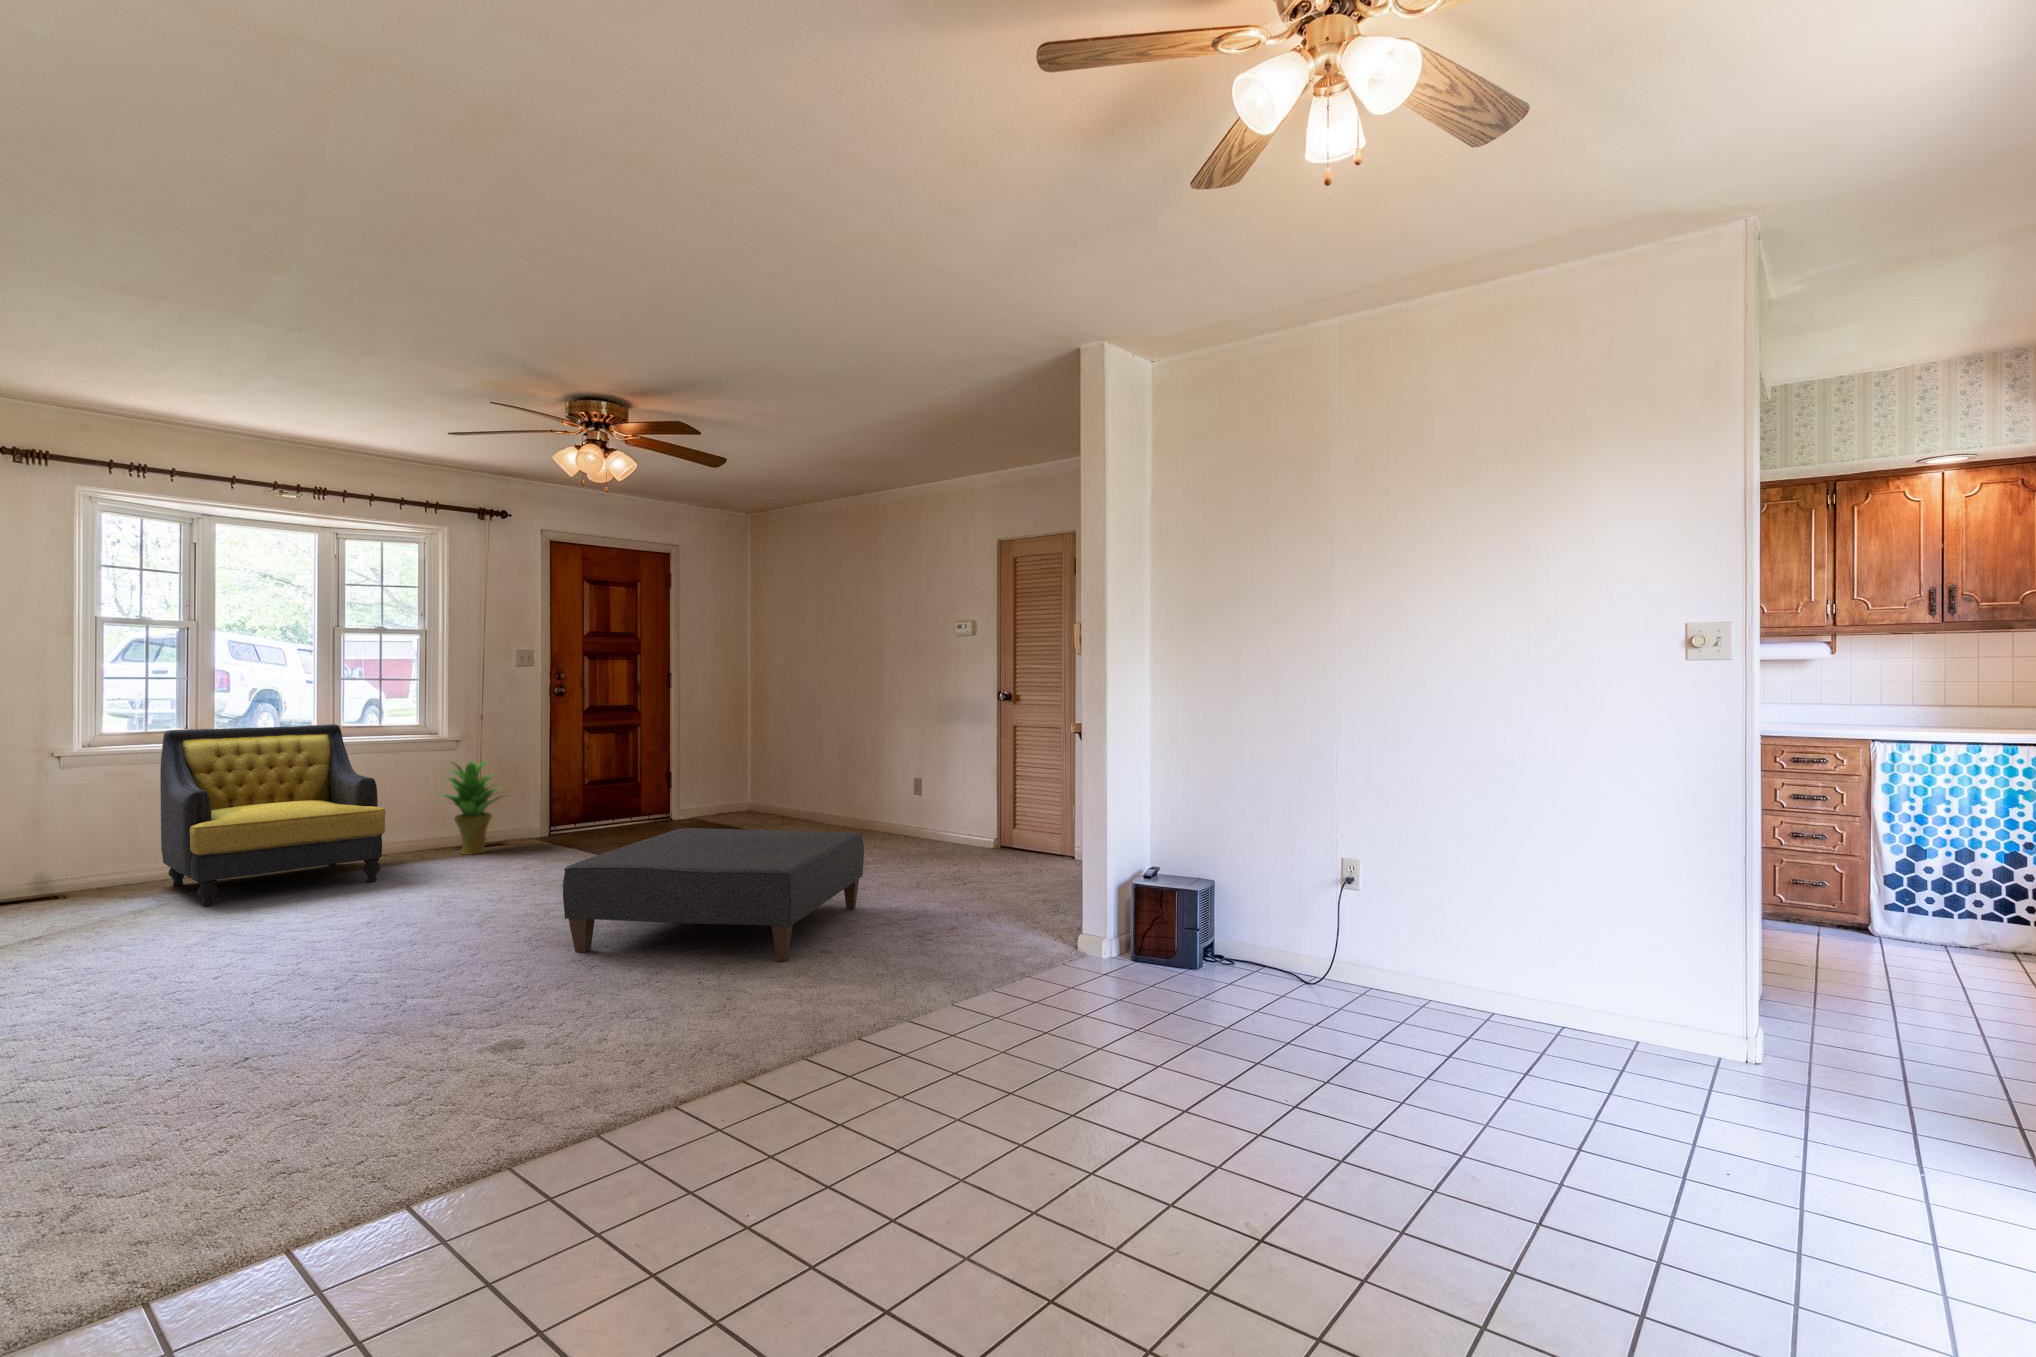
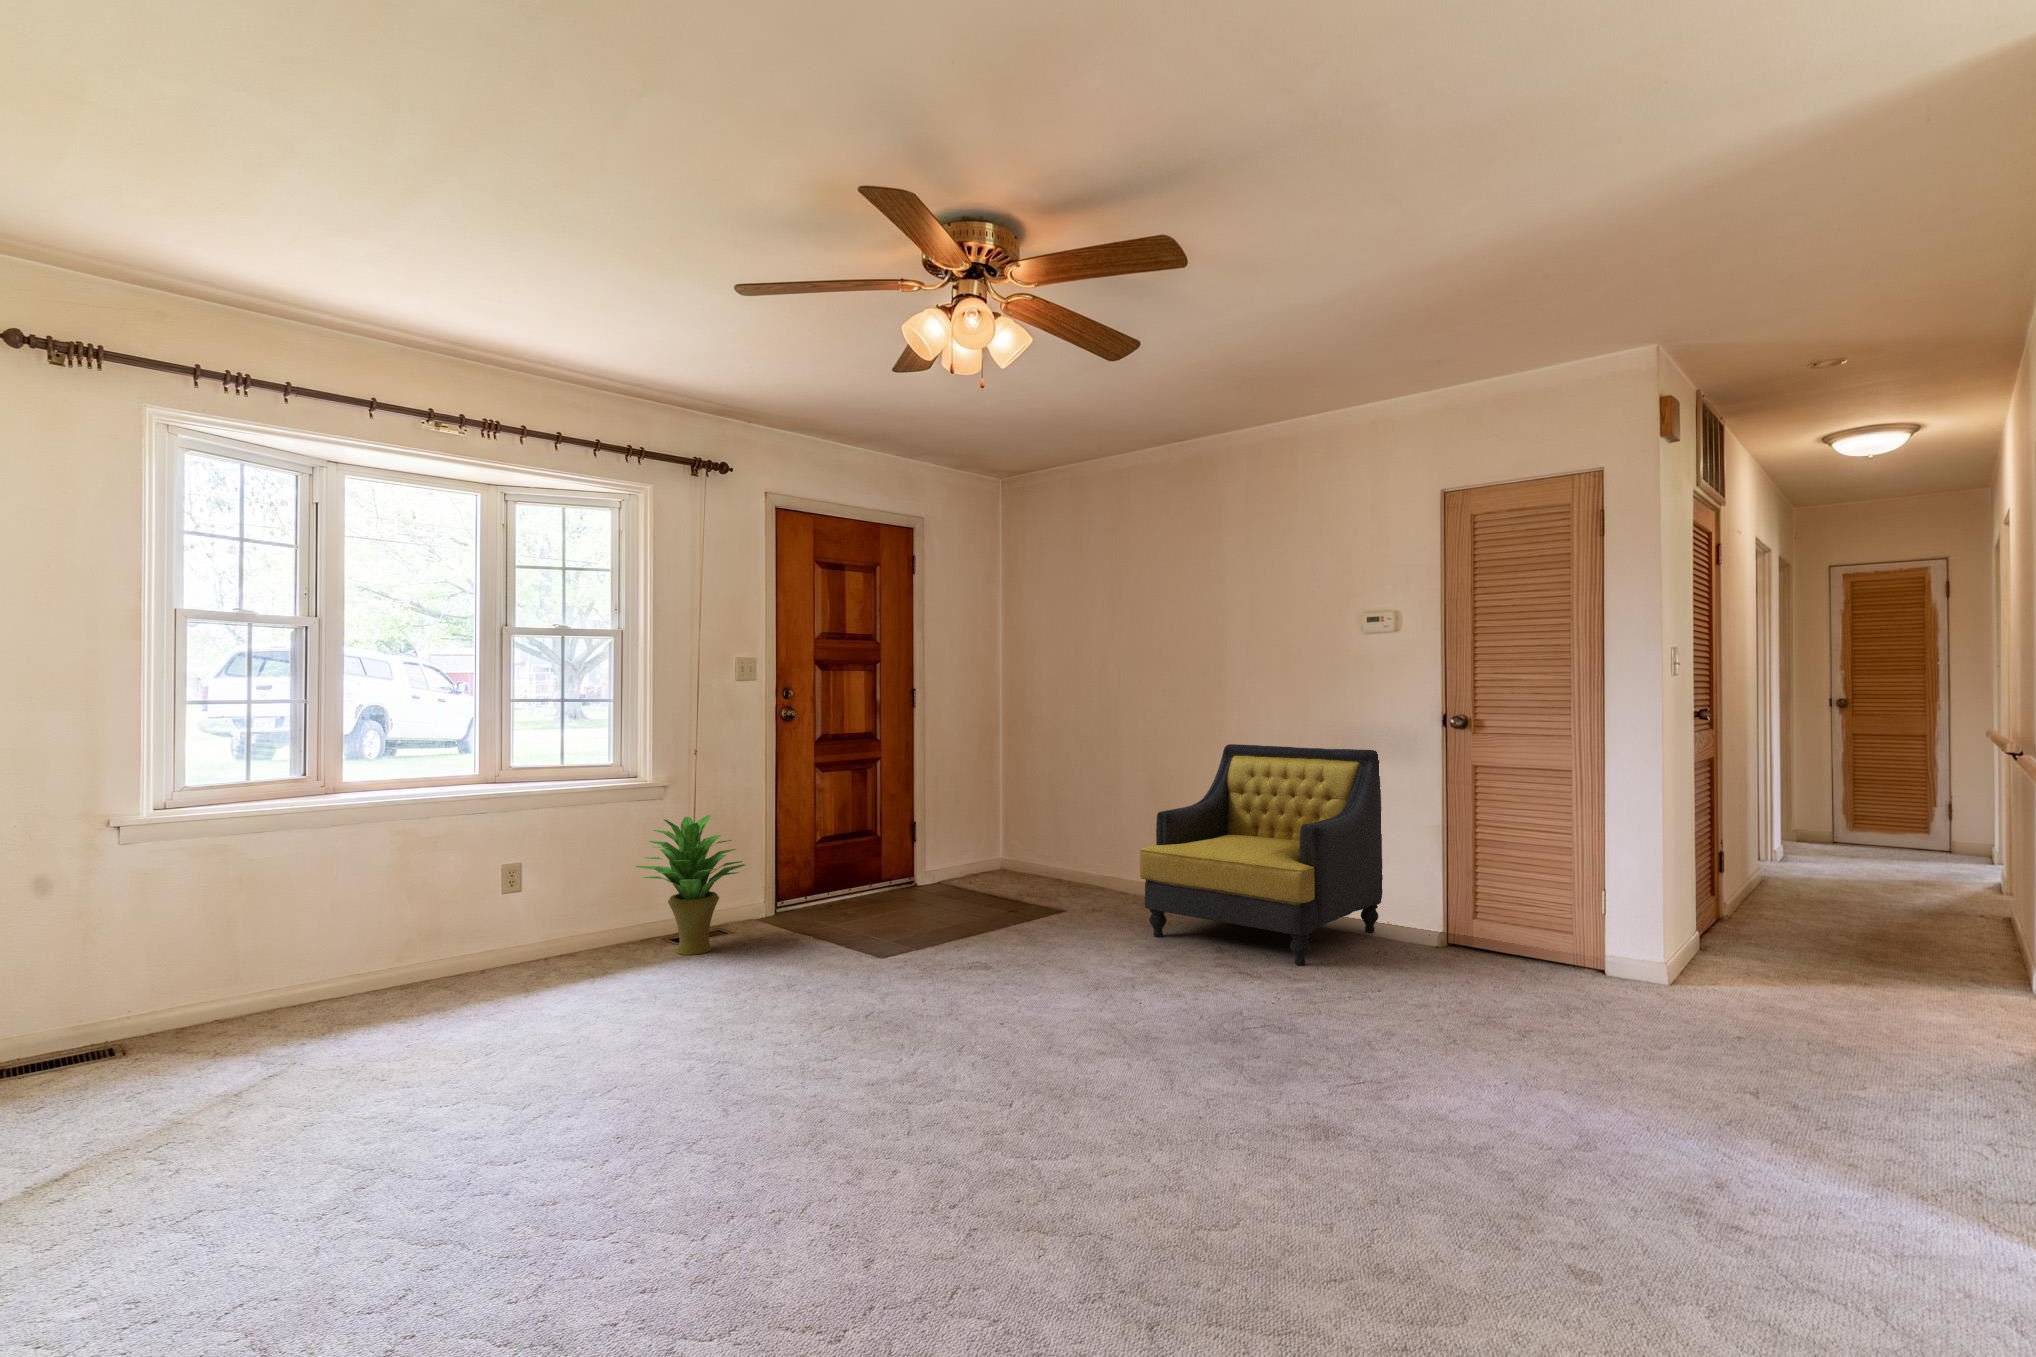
armchair: present [160,724,385,906] -> present [1140,744,1383,965]
ottoman: present [563,828,864,961] -> none [1028,946,1538,1280]

